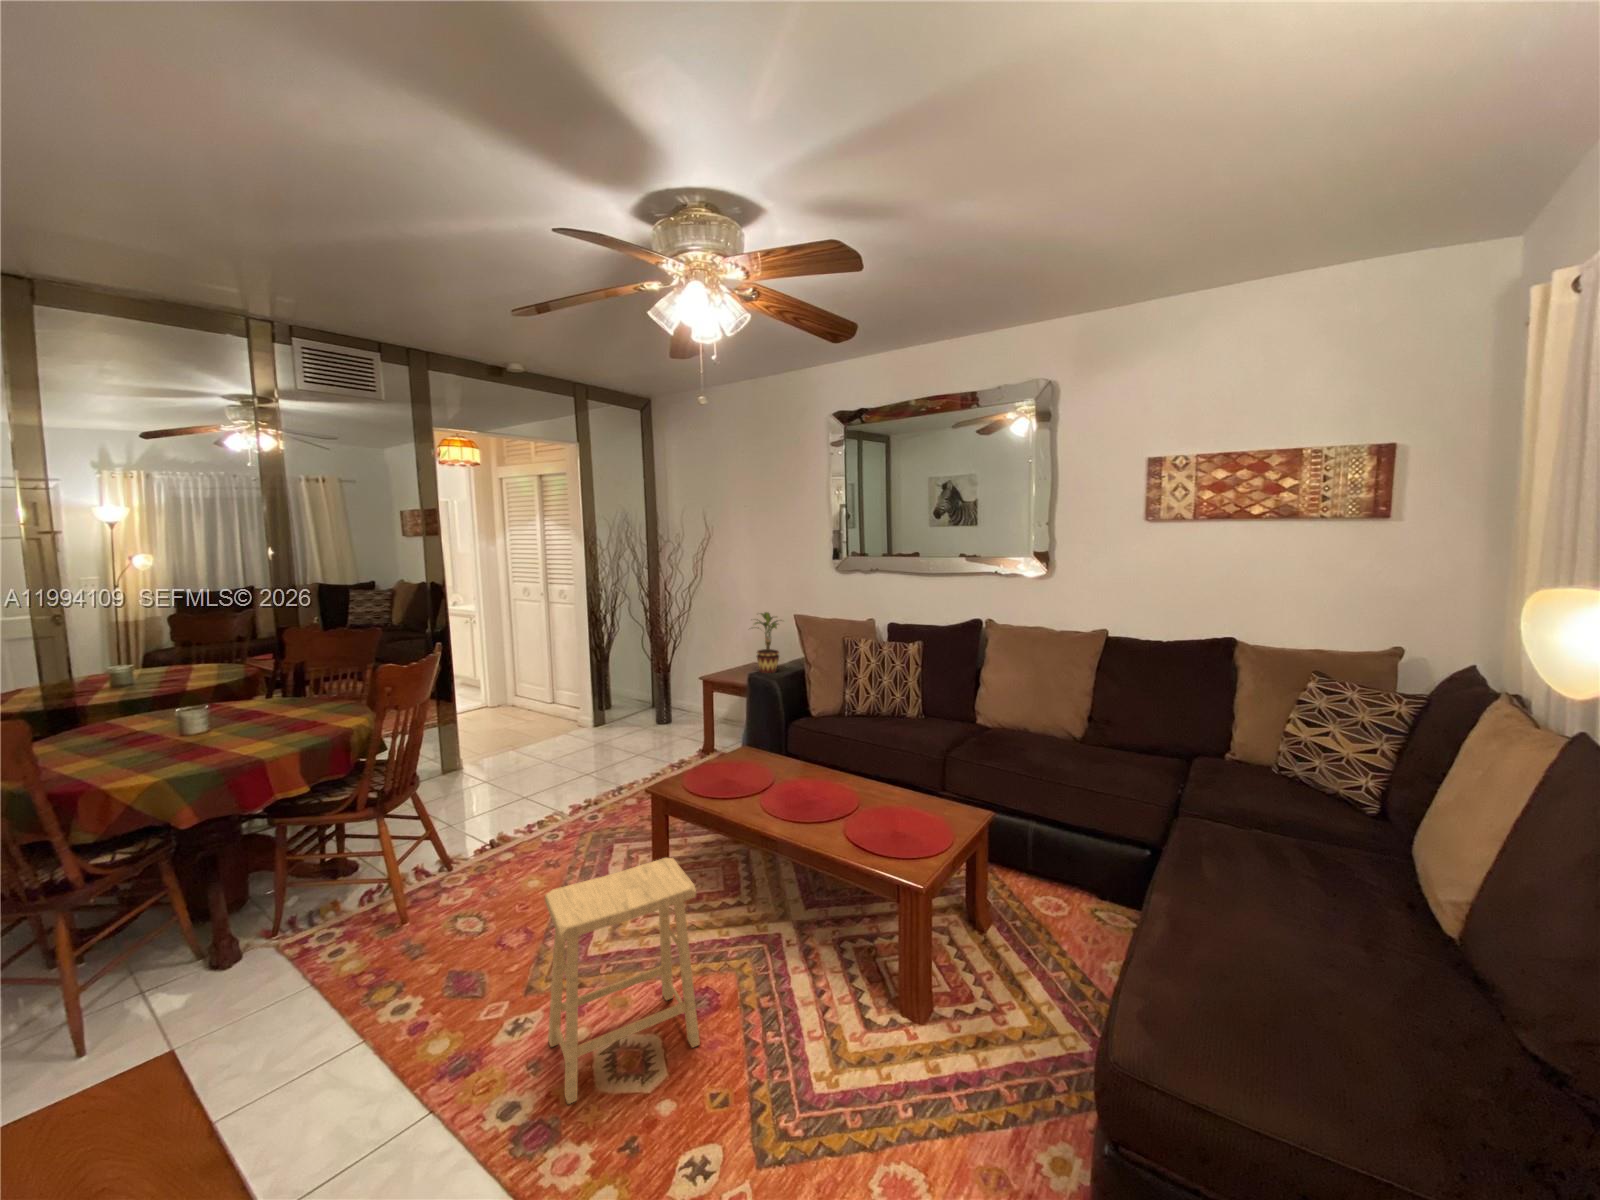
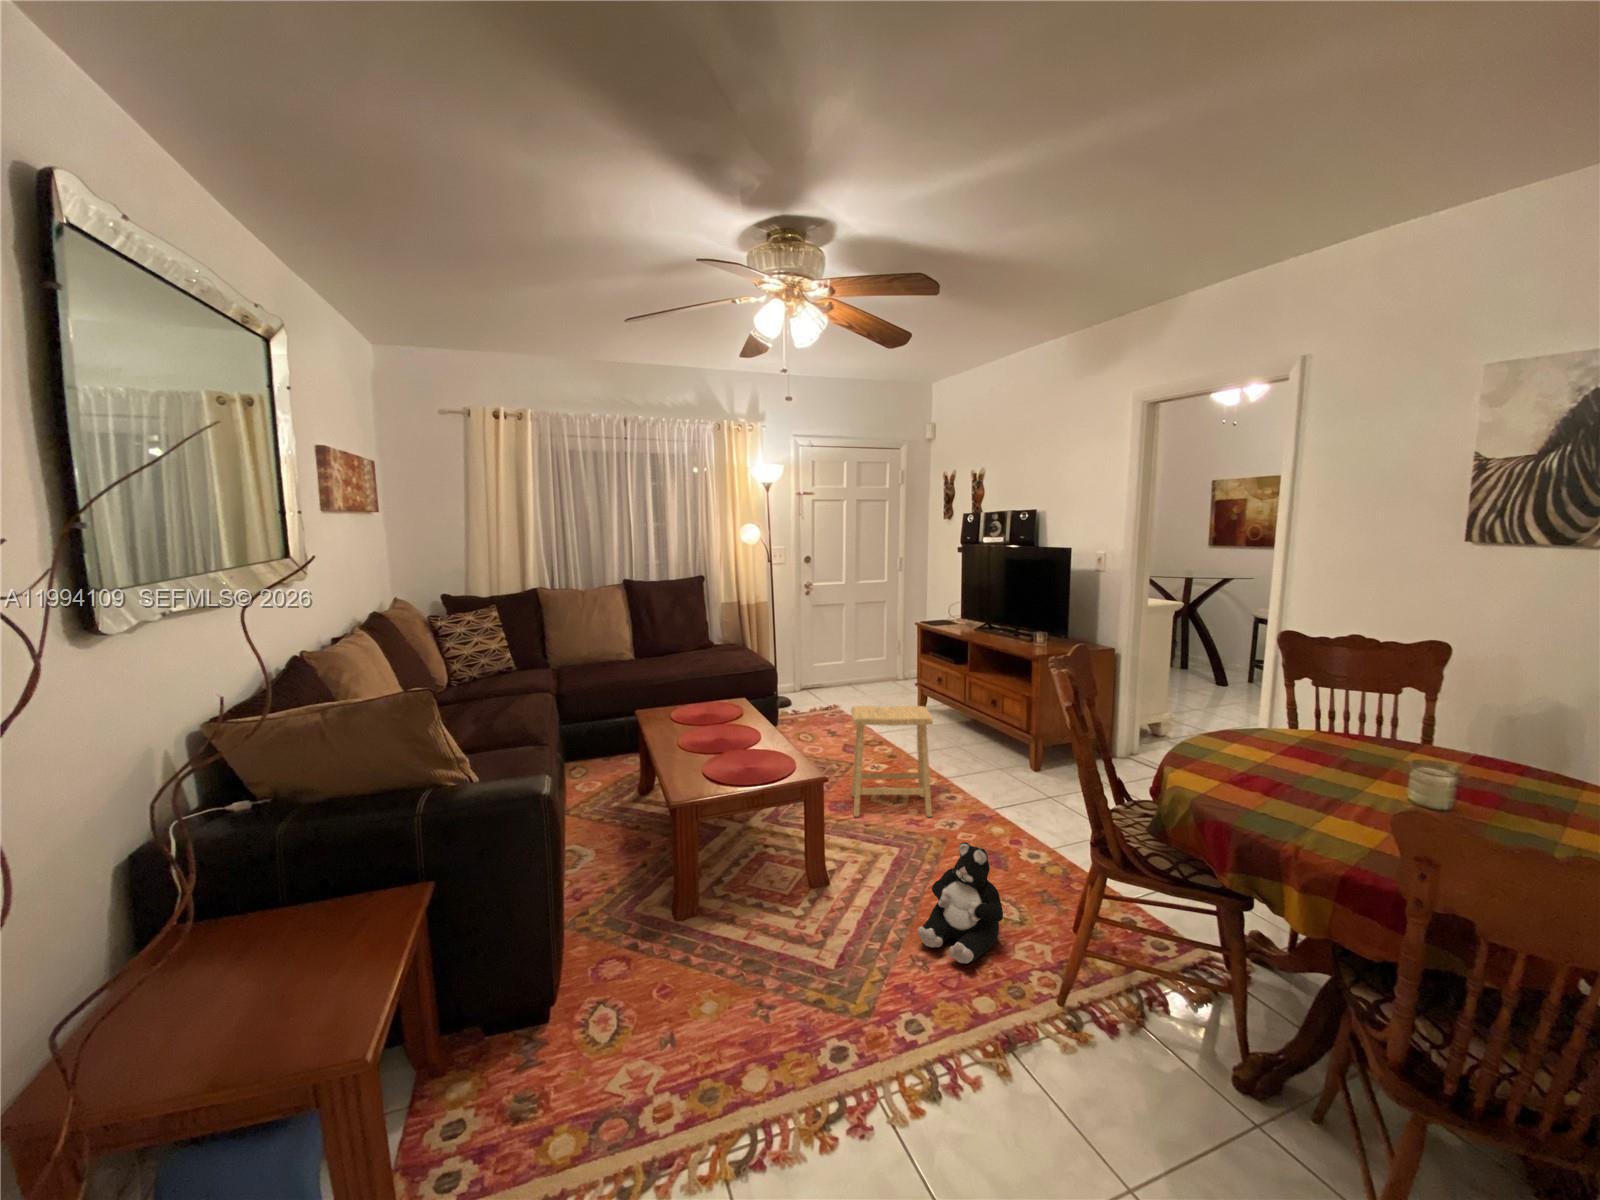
potted plant: present [755,612,779,673] -> none [169,775,345,982]
plush toy: none [482,821,555,905] -> present [918,842,1003,963]

